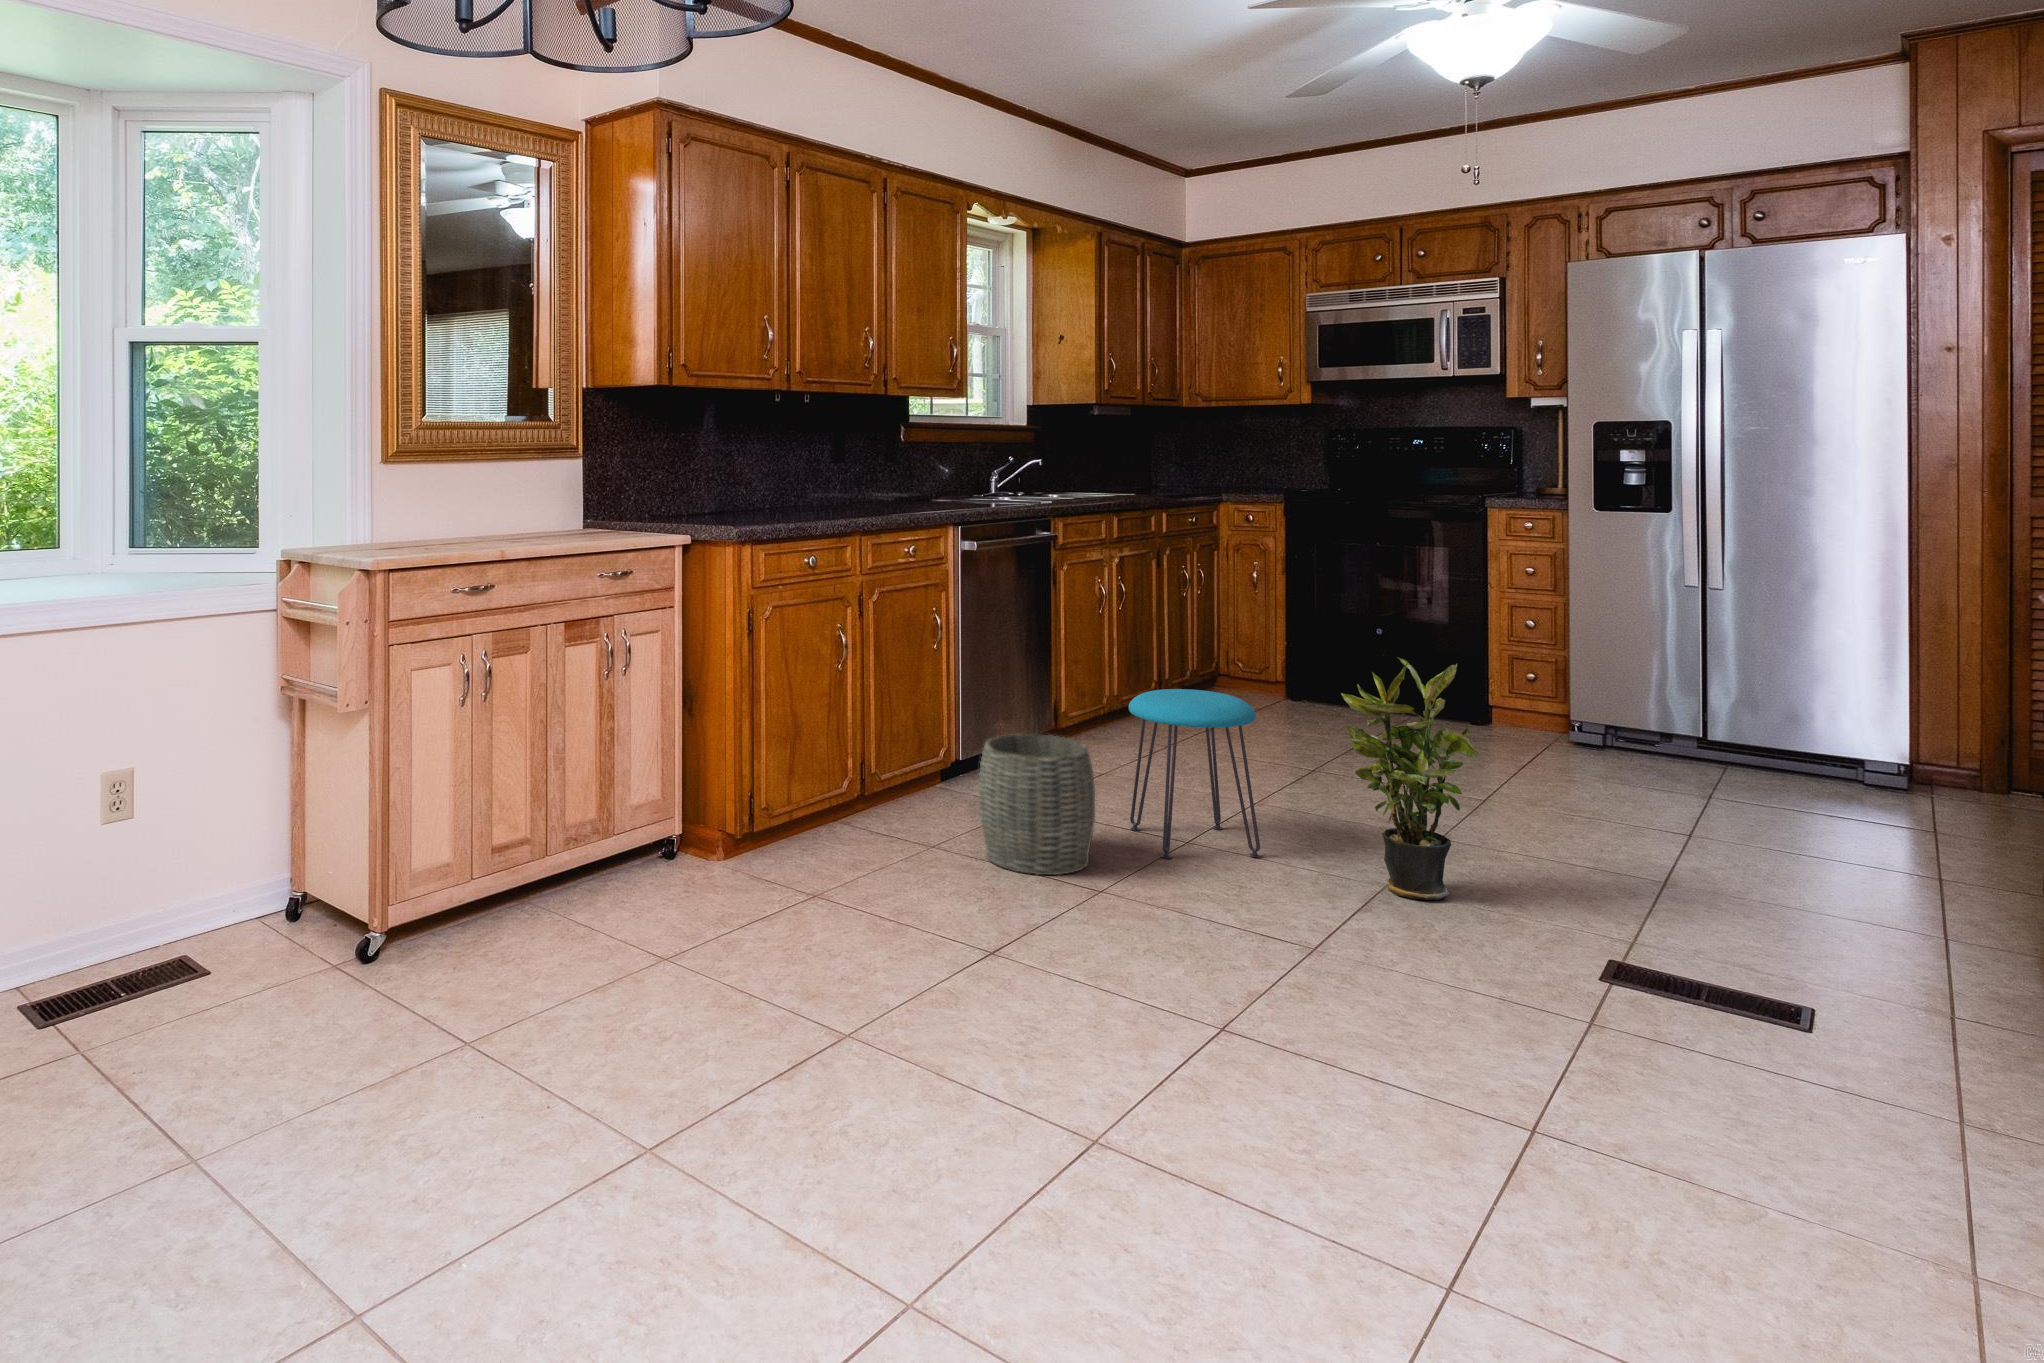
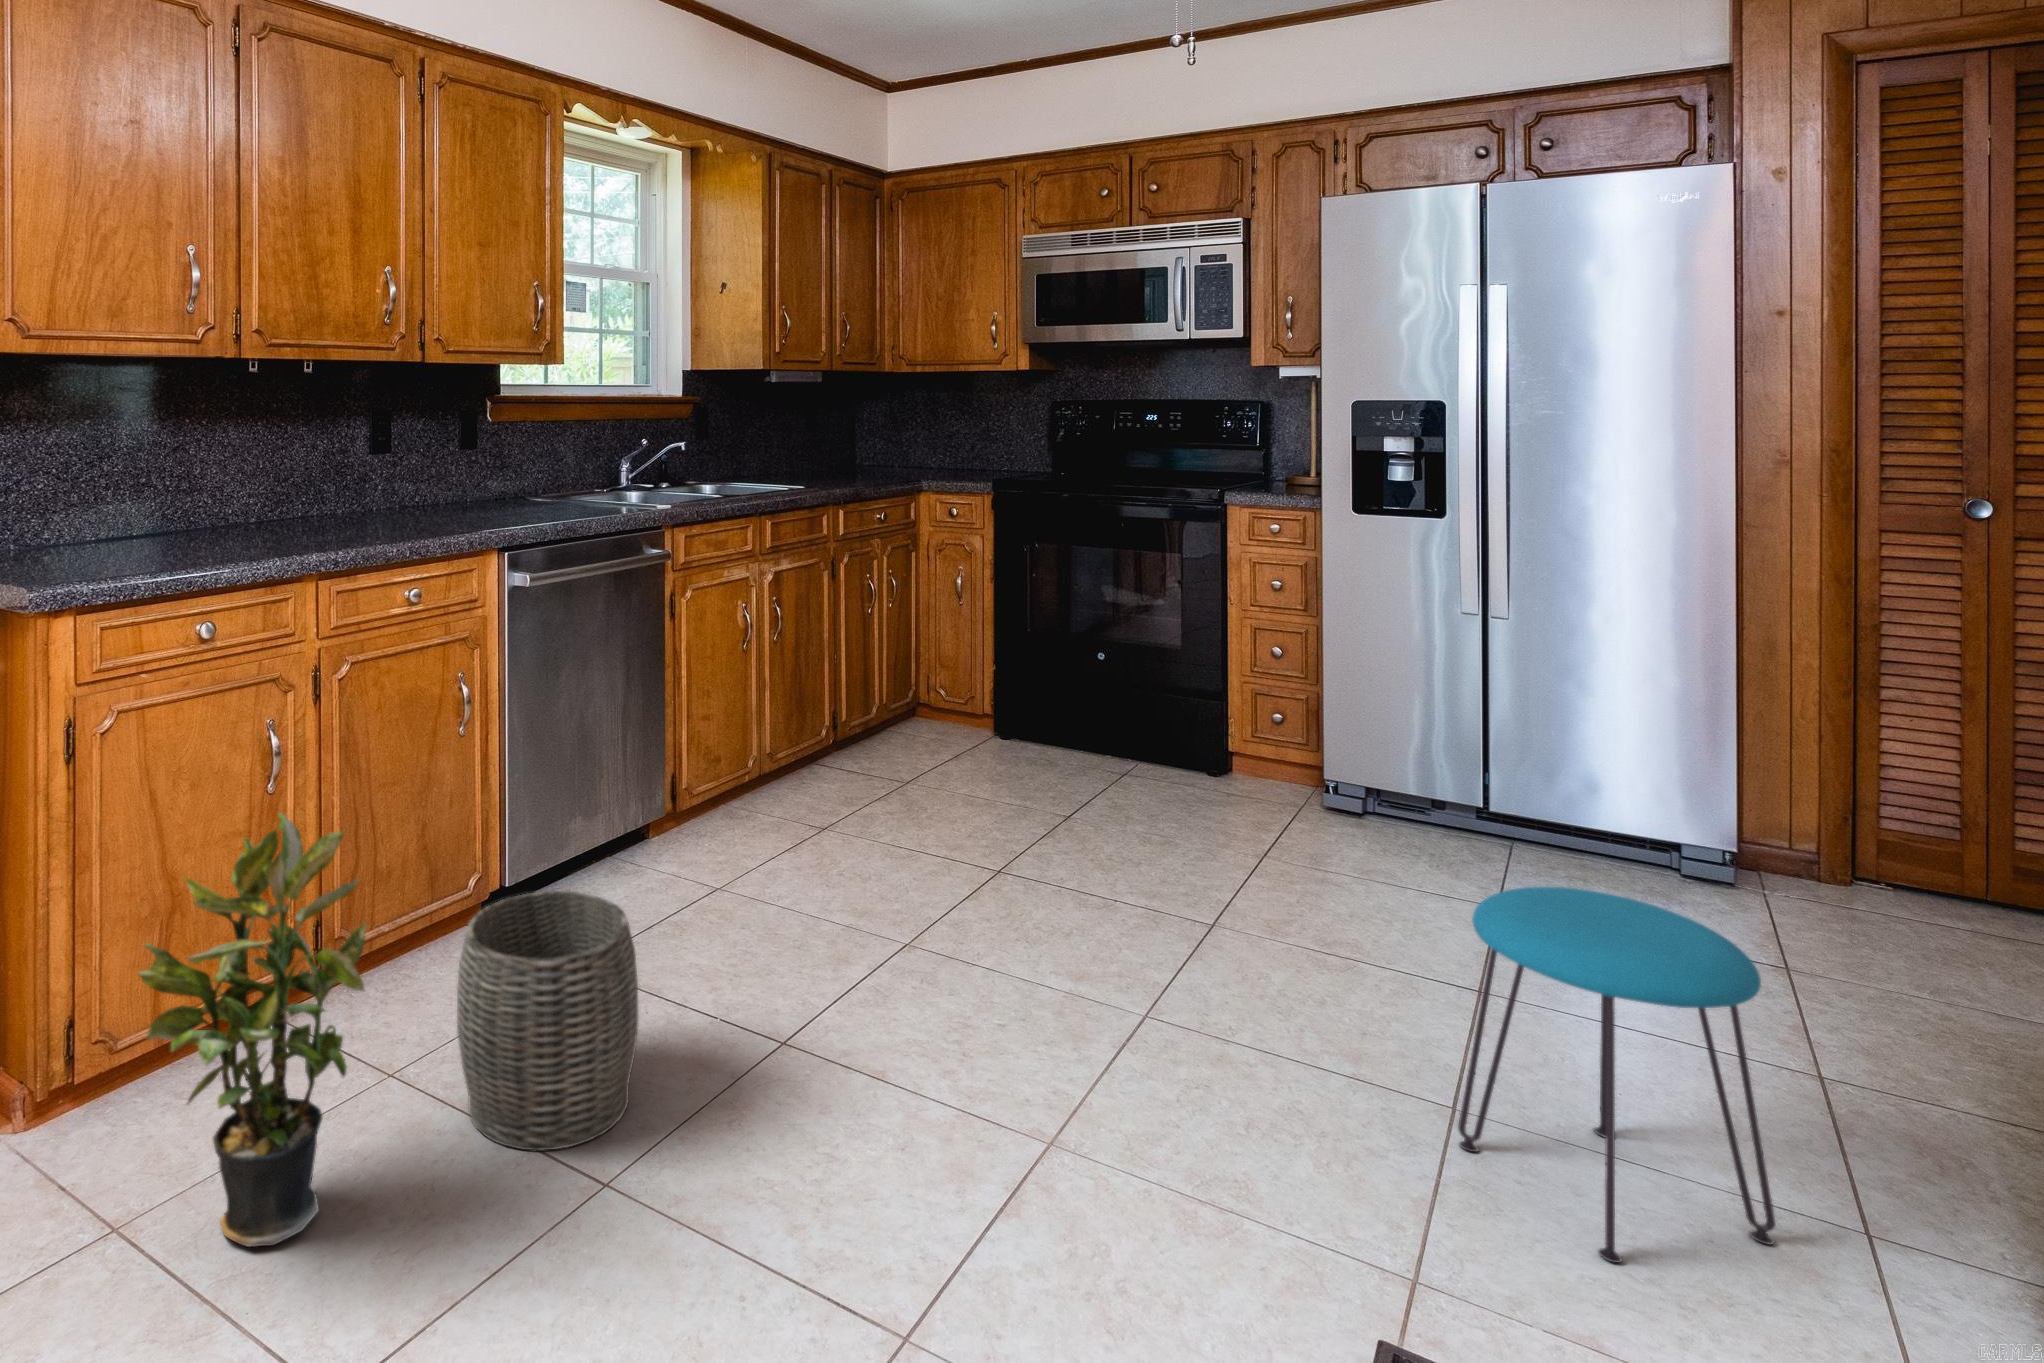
potted plant: present [1341,657,1478,900] -> present [139,813,366,1247]
stool: present [1129,689,1260,858] -> present [1458,887,1776,1263]

